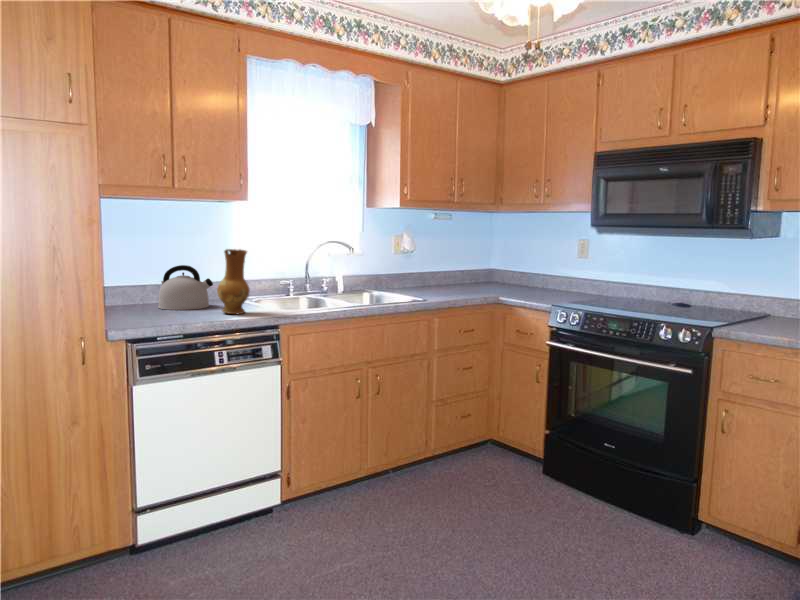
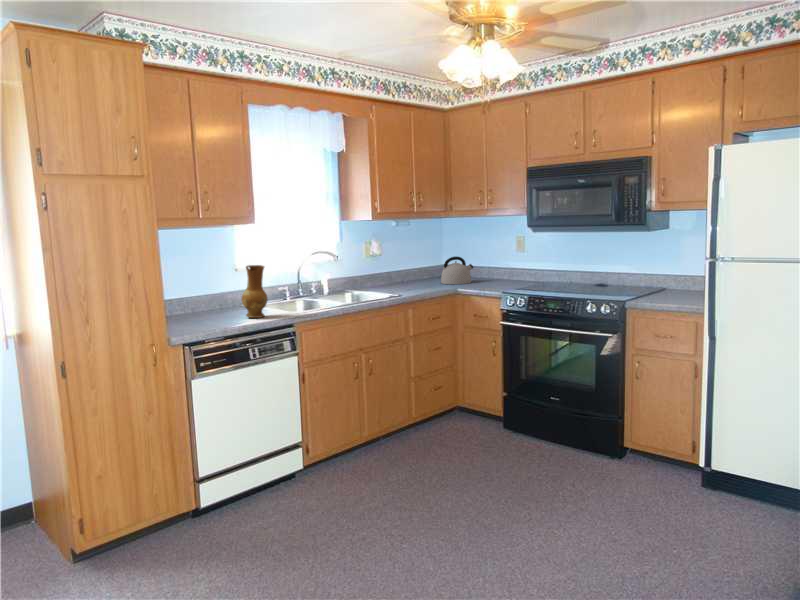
kettle: present [158,265,213,310] -> present [441,257,473,284]

